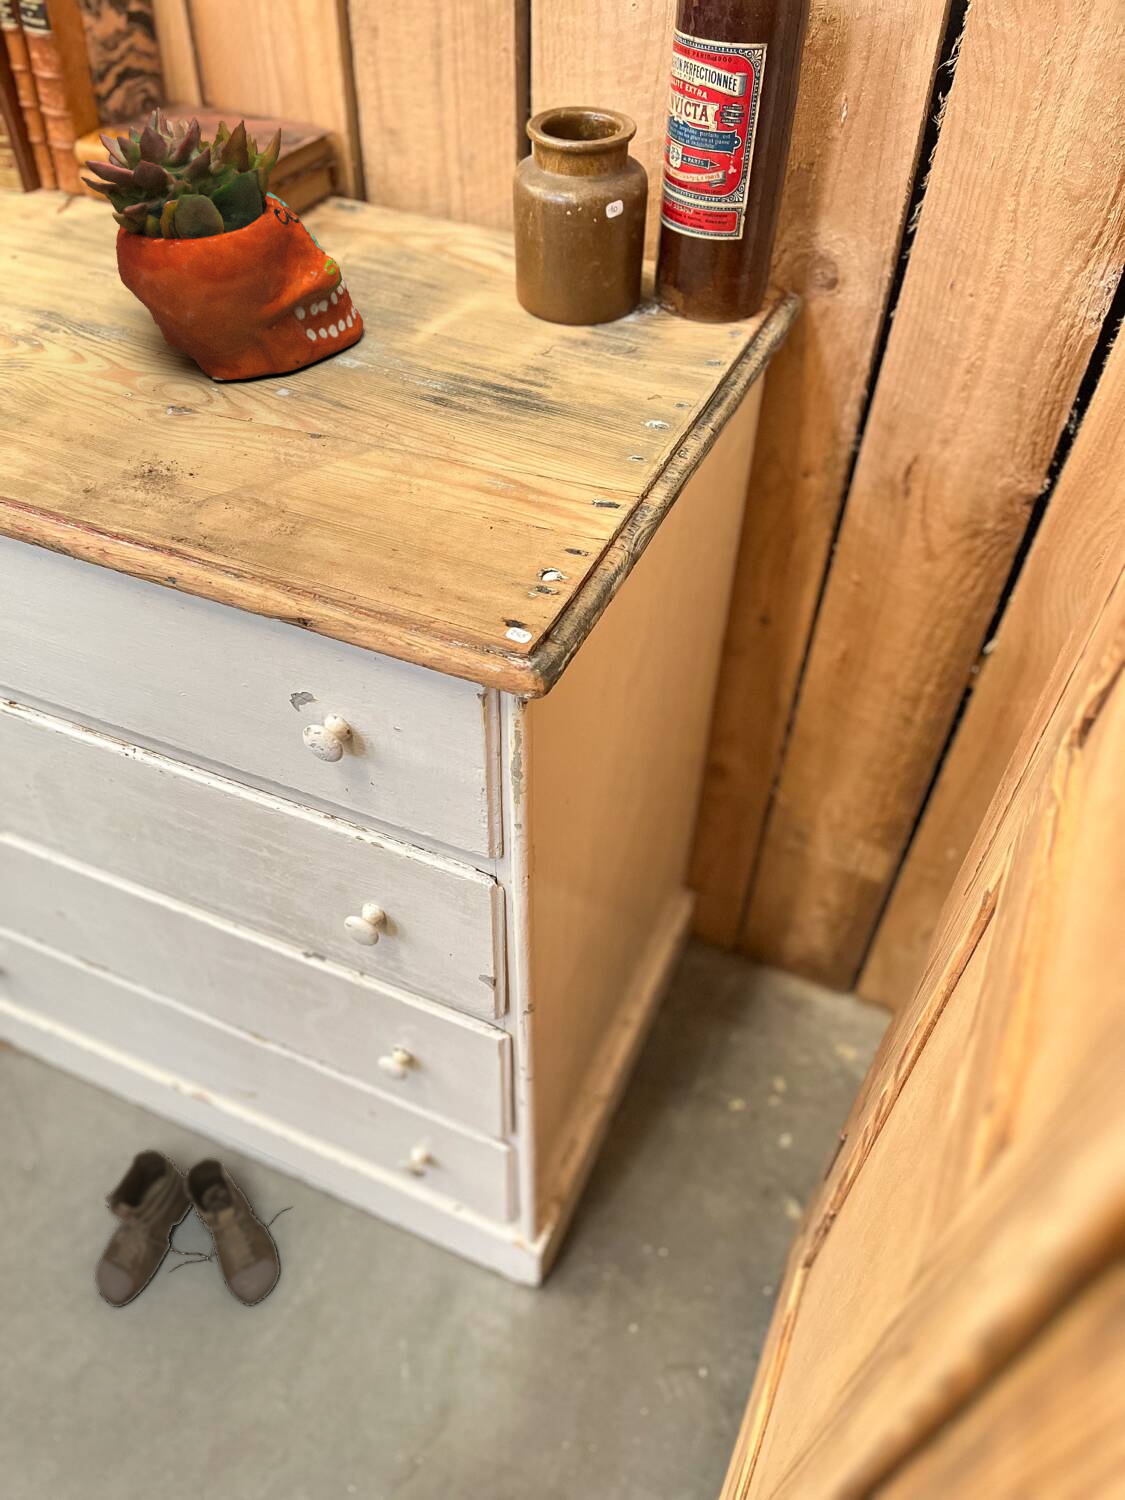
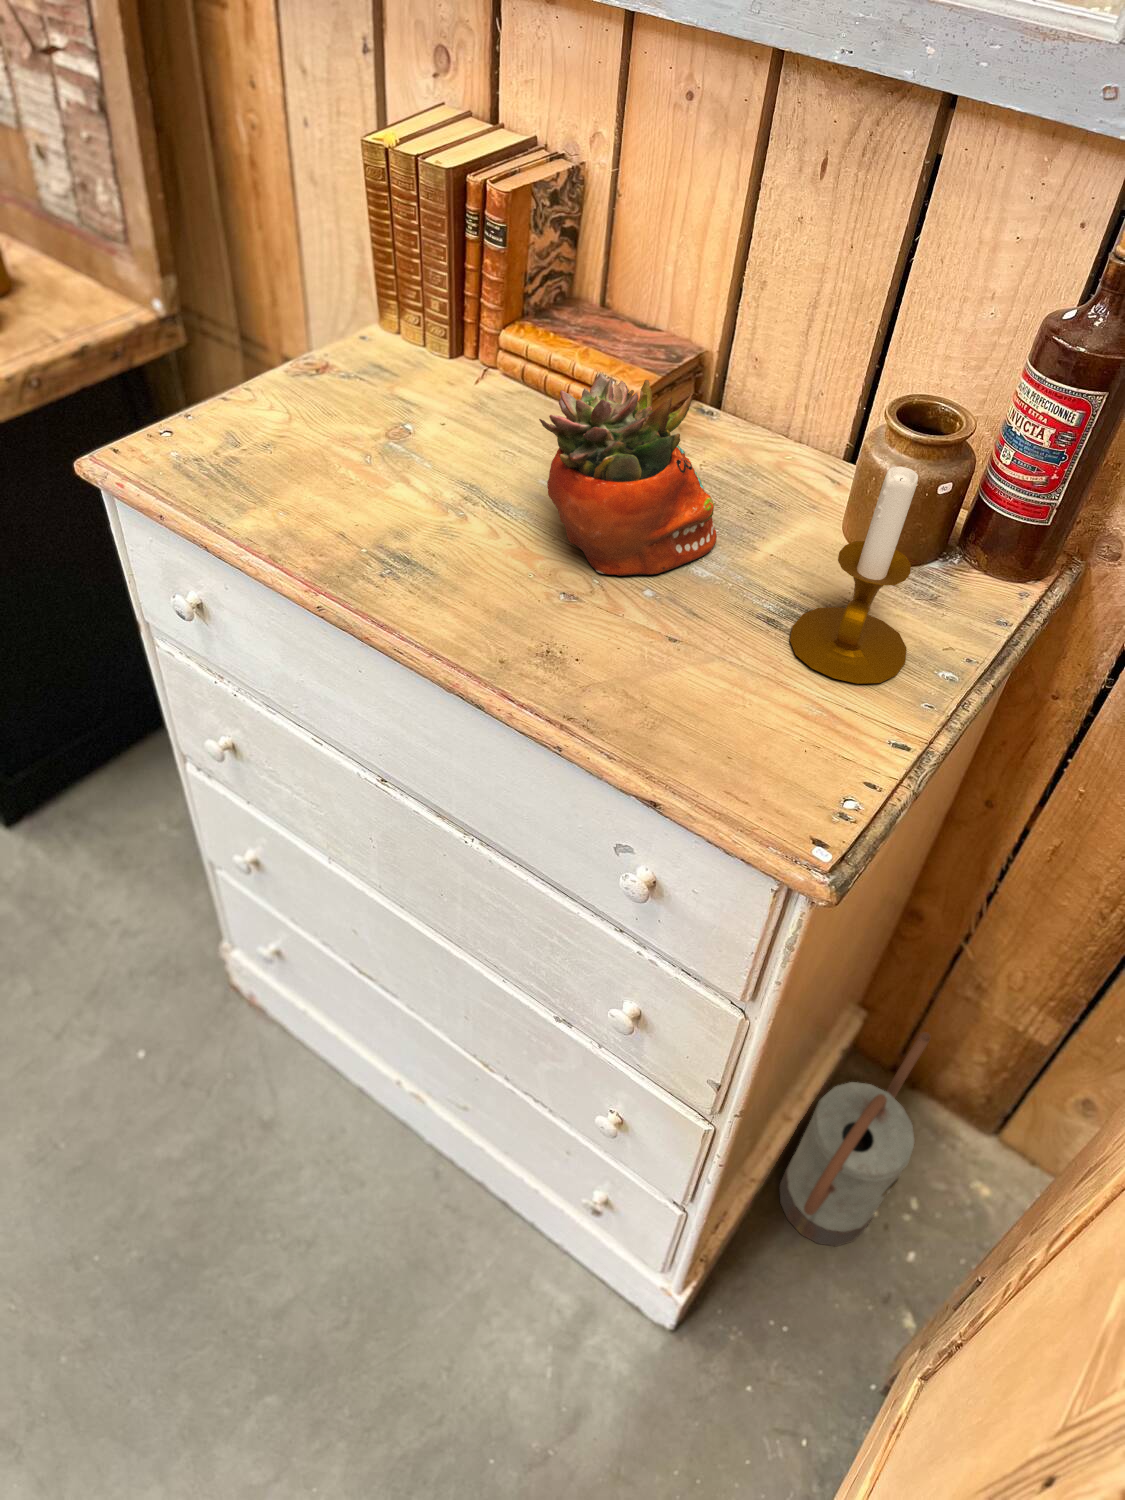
candlestick: none [461,144,604,447] -> present [790,467,918,684]
watering can: none [633,893,759,1150] -> present [779,1032,930,1246]
boots: present [95,1149,286,1307] -> none [307,1132,474,1284]

